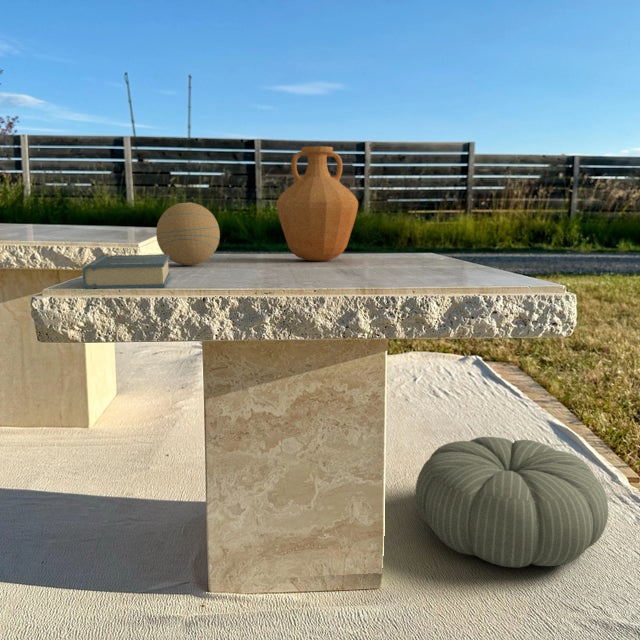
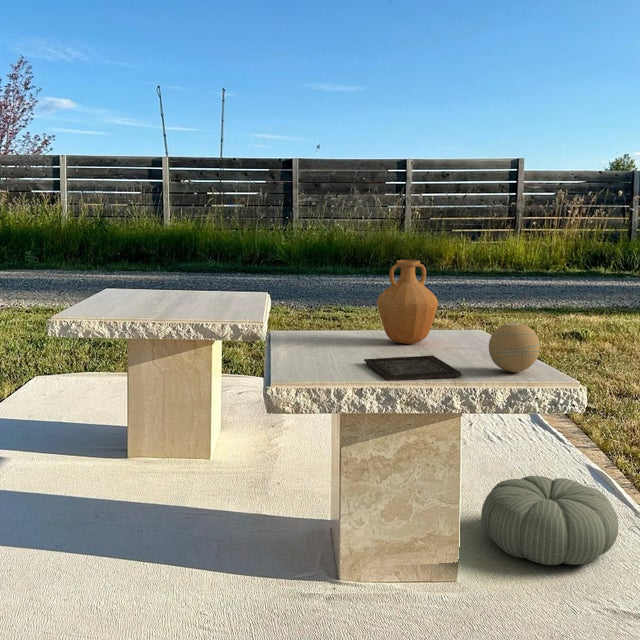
decorative orb: present [156,203,220,265] -> present [489,322,540,372]
hardback book: present [82,255,170,289] -> none [283,355,337,384]
tray: none [236,263,374,286] -> present [364,355,461,380]

